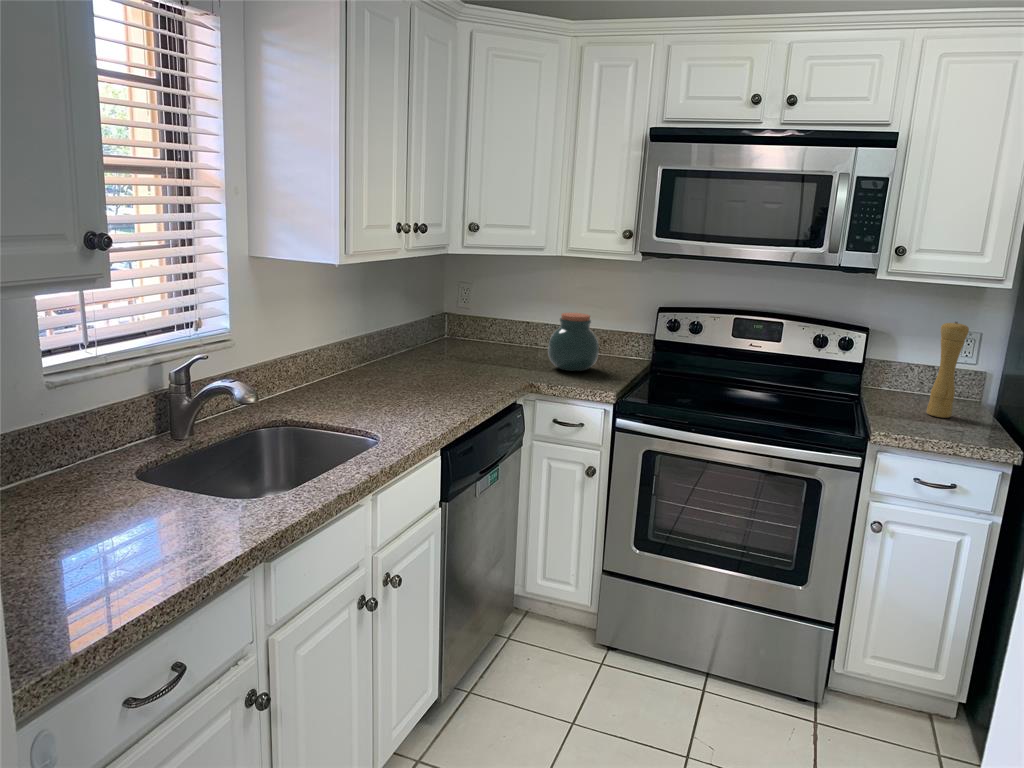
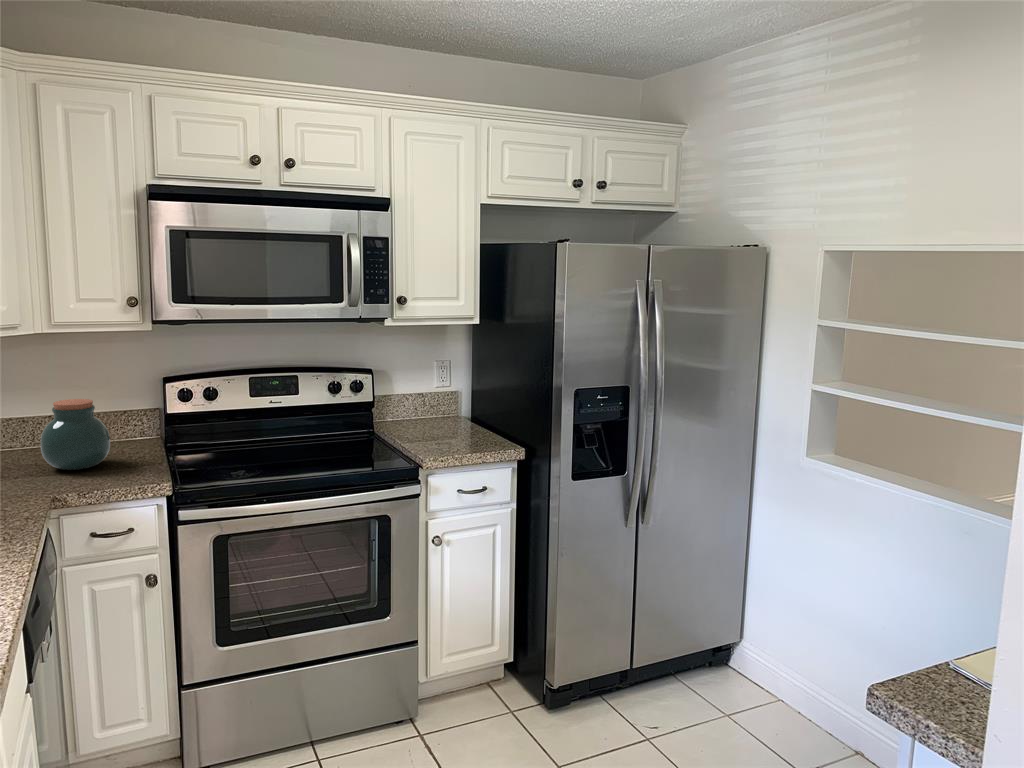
pepper mill: present [926,322,969,418] -> none [435,354,455,436]

